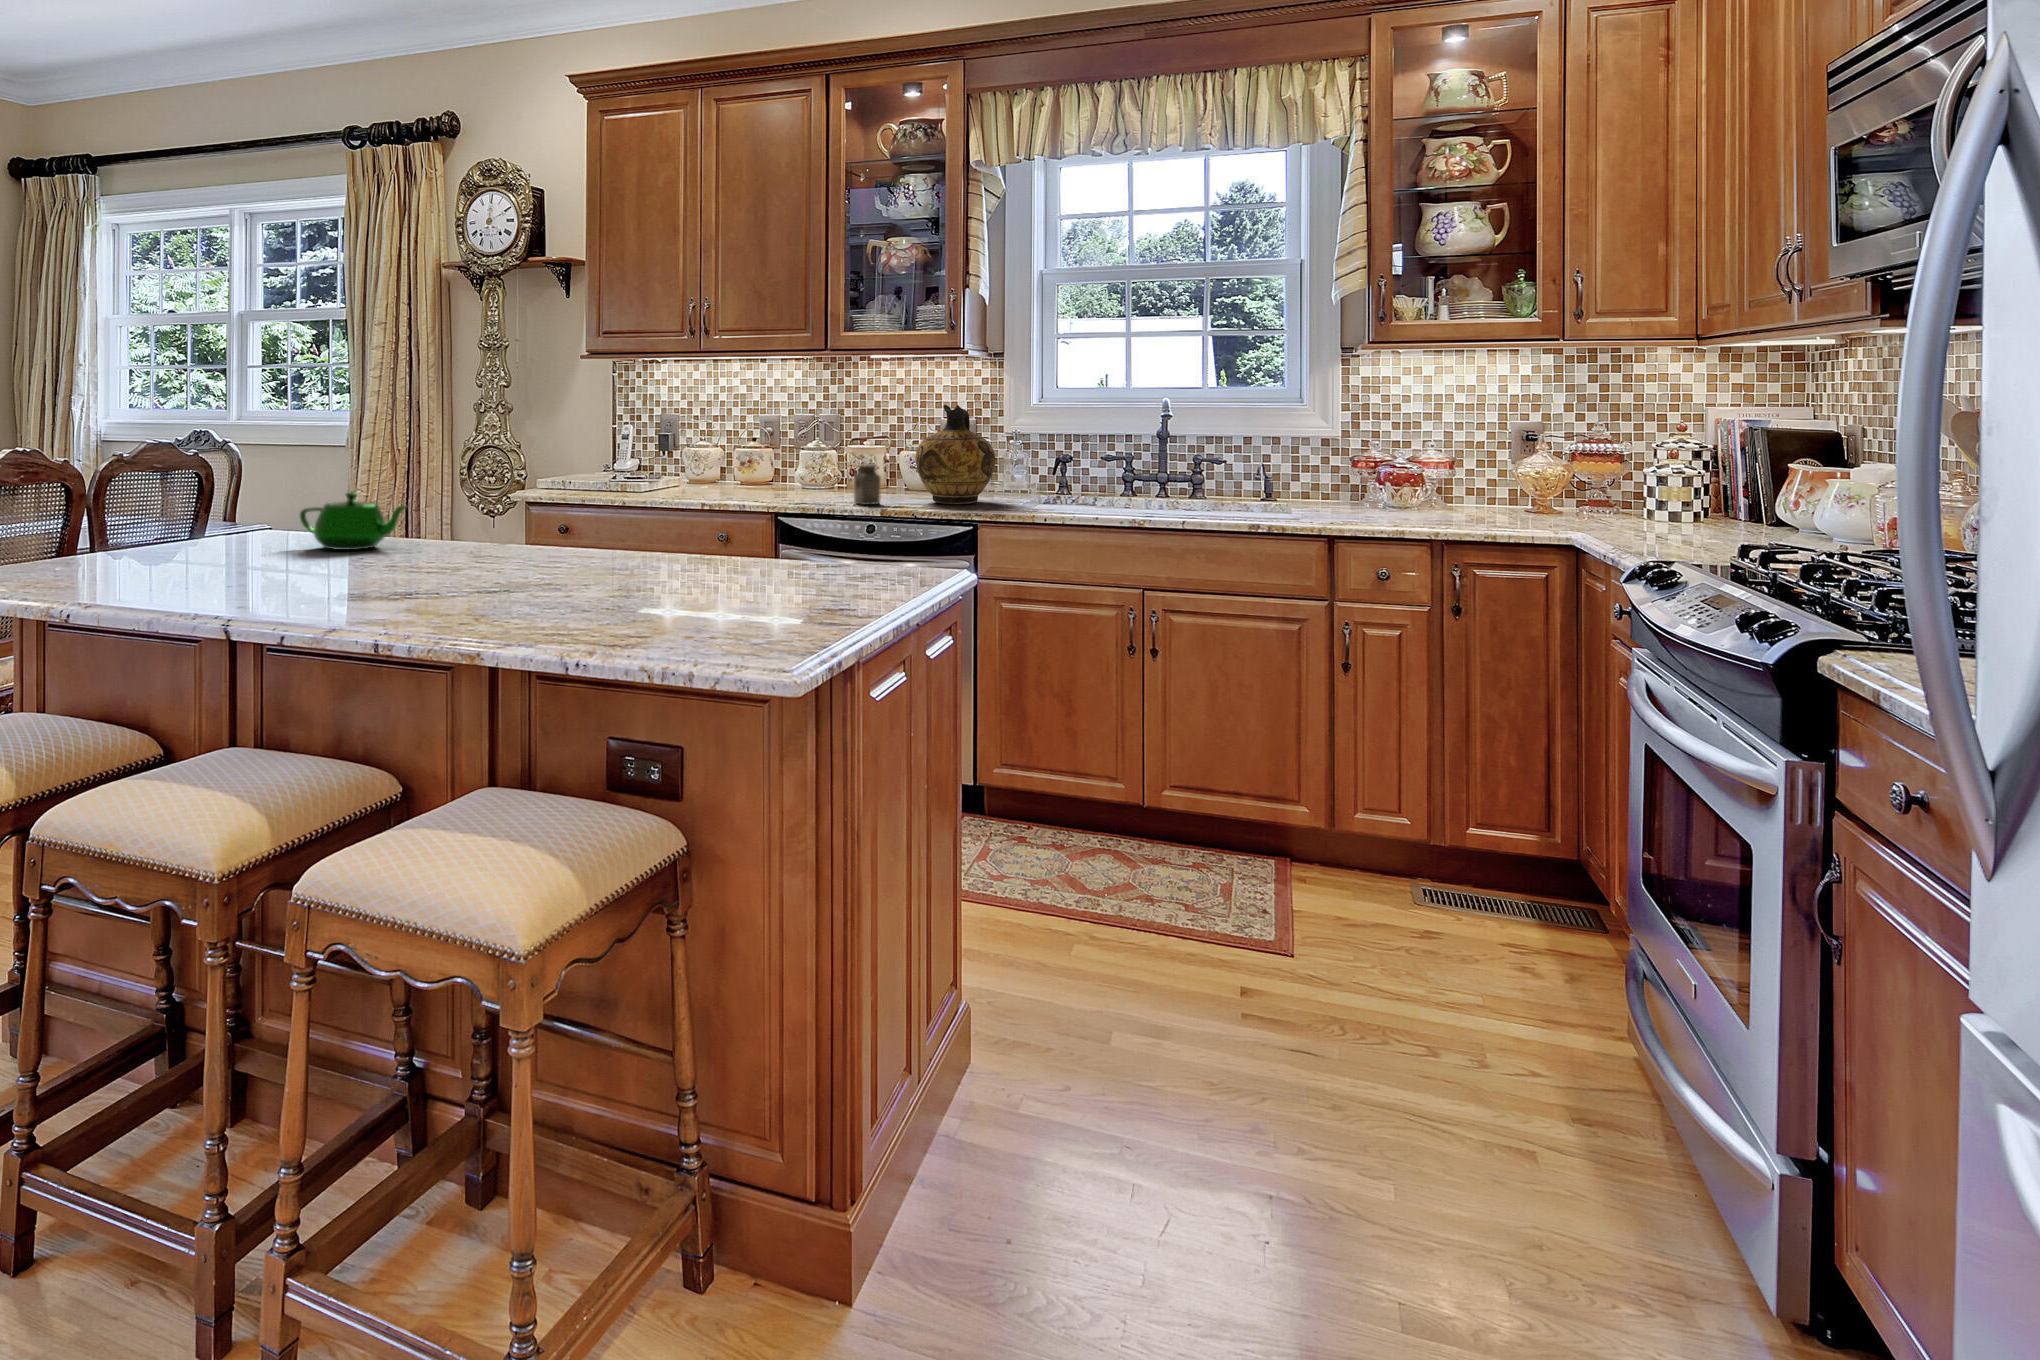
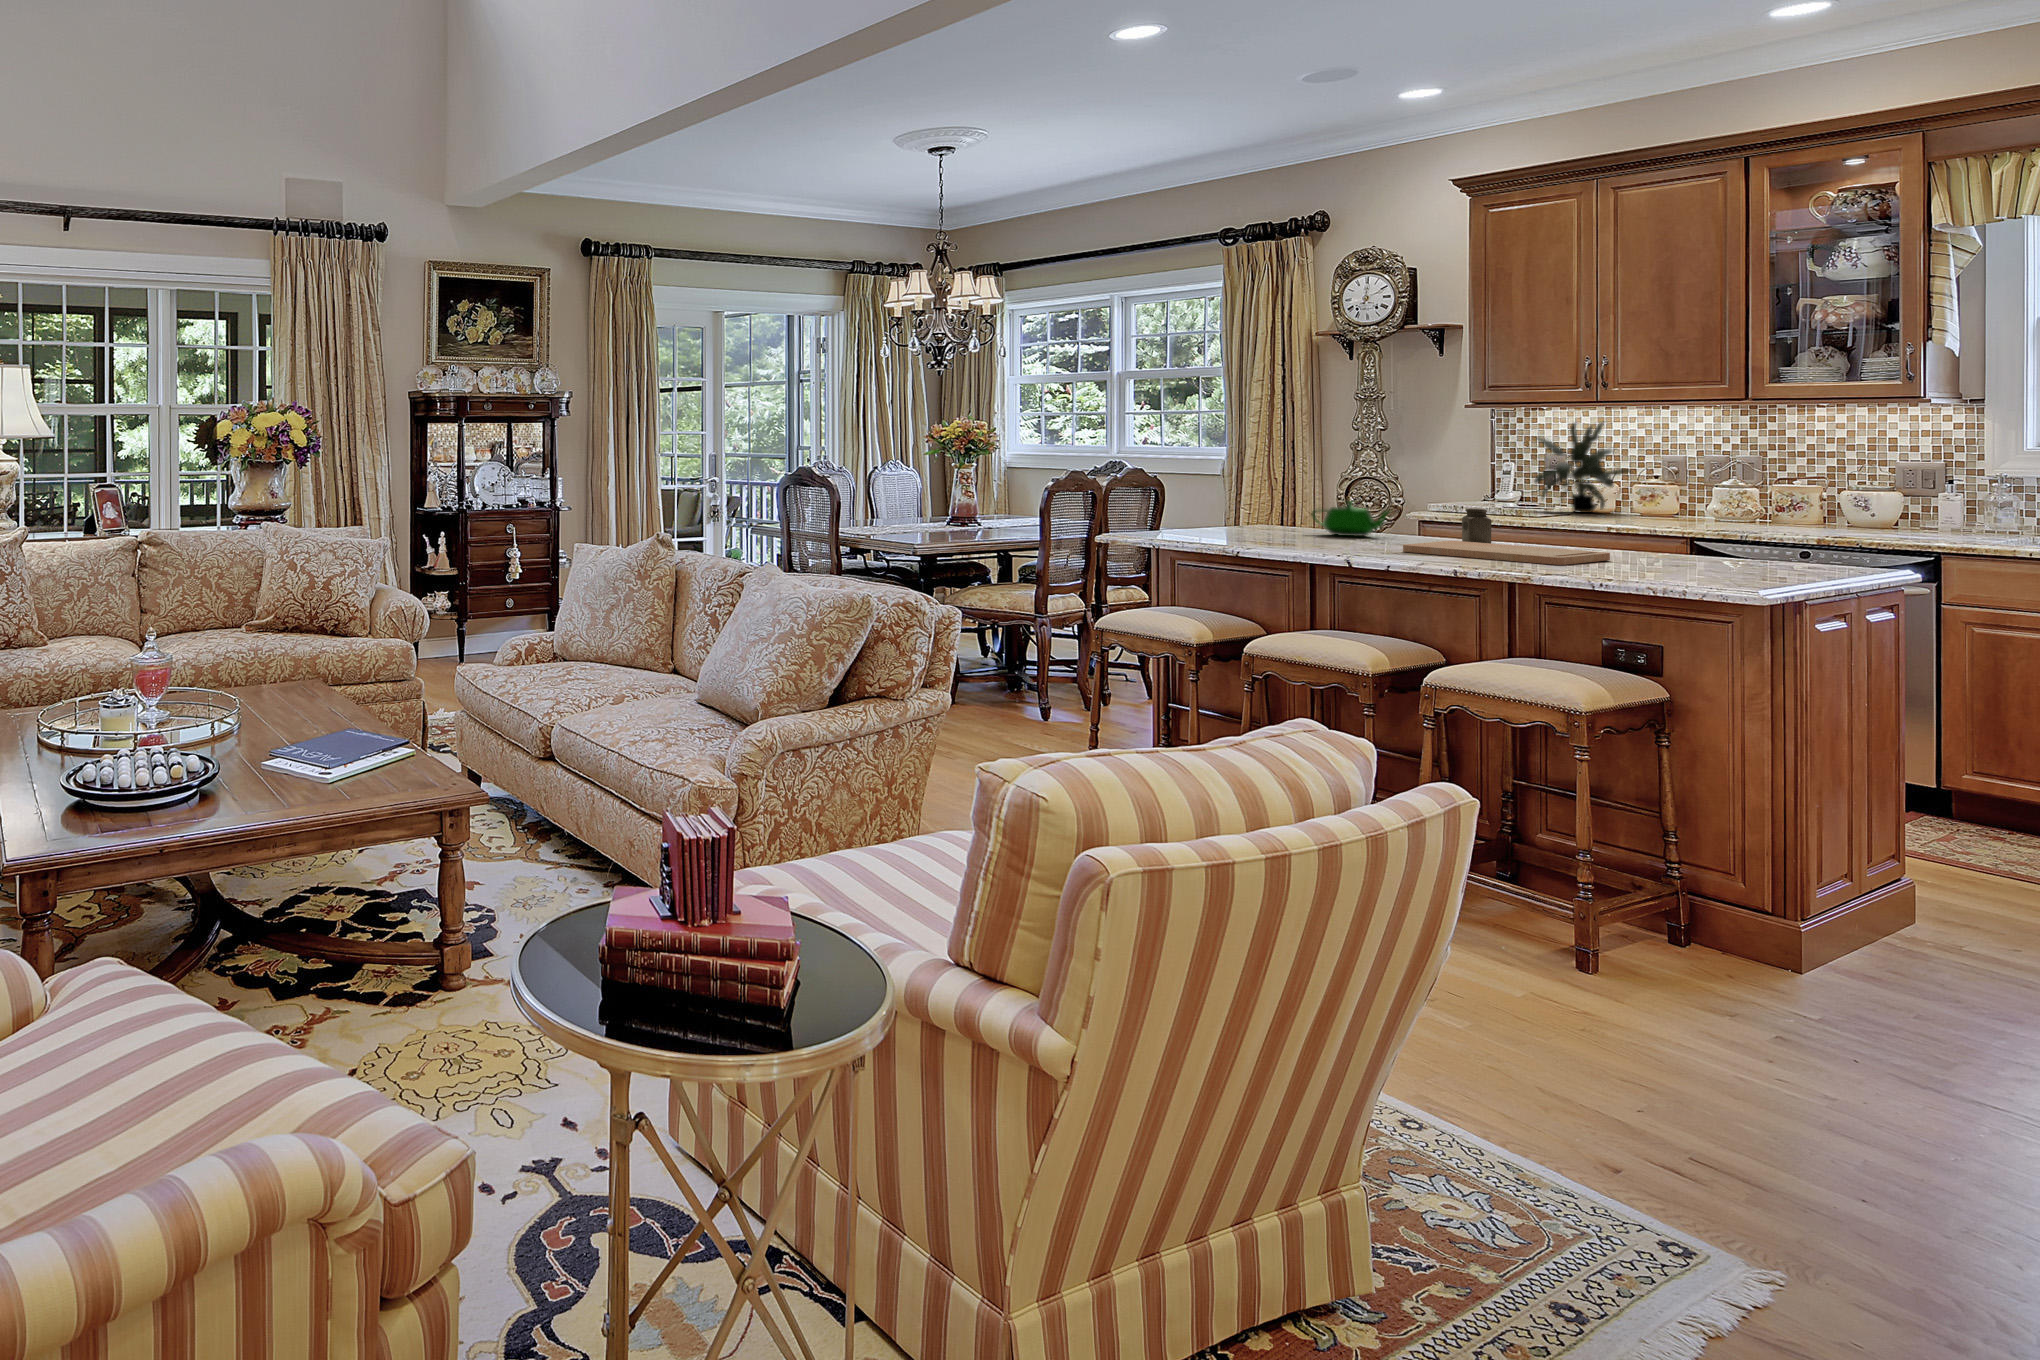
potted plant: none [648,375,735,481] -> present [1535,421,1630,513]
ceramic jug: present [916,405,995,504] -> none [1861,448,1966,538]
salt shaker: present [854,464,881,505] -> present [1462,508,1492,544]
cutting board: none [361,557,642,606] -> present [1403,541,1610,565]

